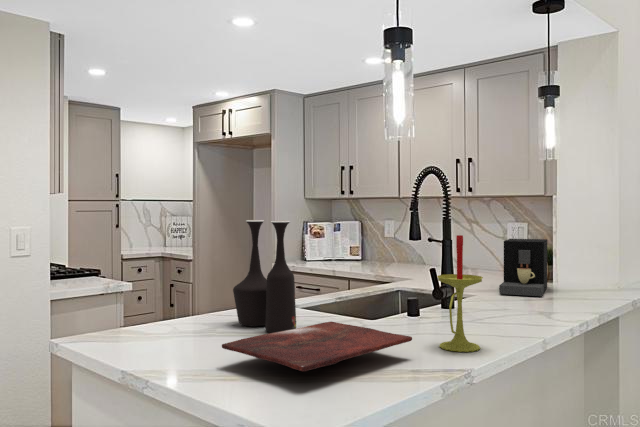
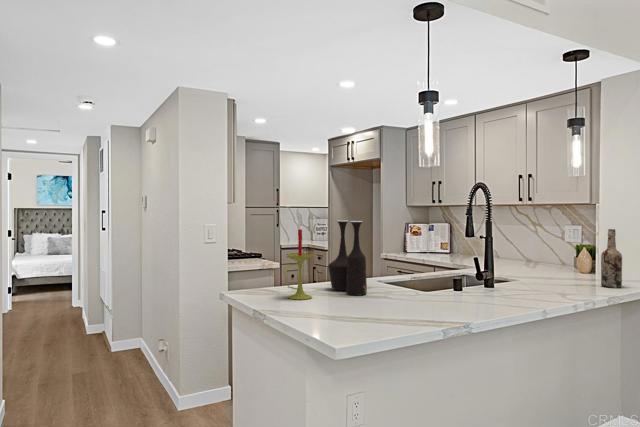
wine bottle: none [578,228,602,302] -> present [601,229,622,288]
candle: present [437,235,483,352] -> present [284,229,313,300]
coffee maker: present [499,239,547,296] -> none [538,237,585,282]
cutting board: present [222,322,412,371] -> none [307,288,432,314]

